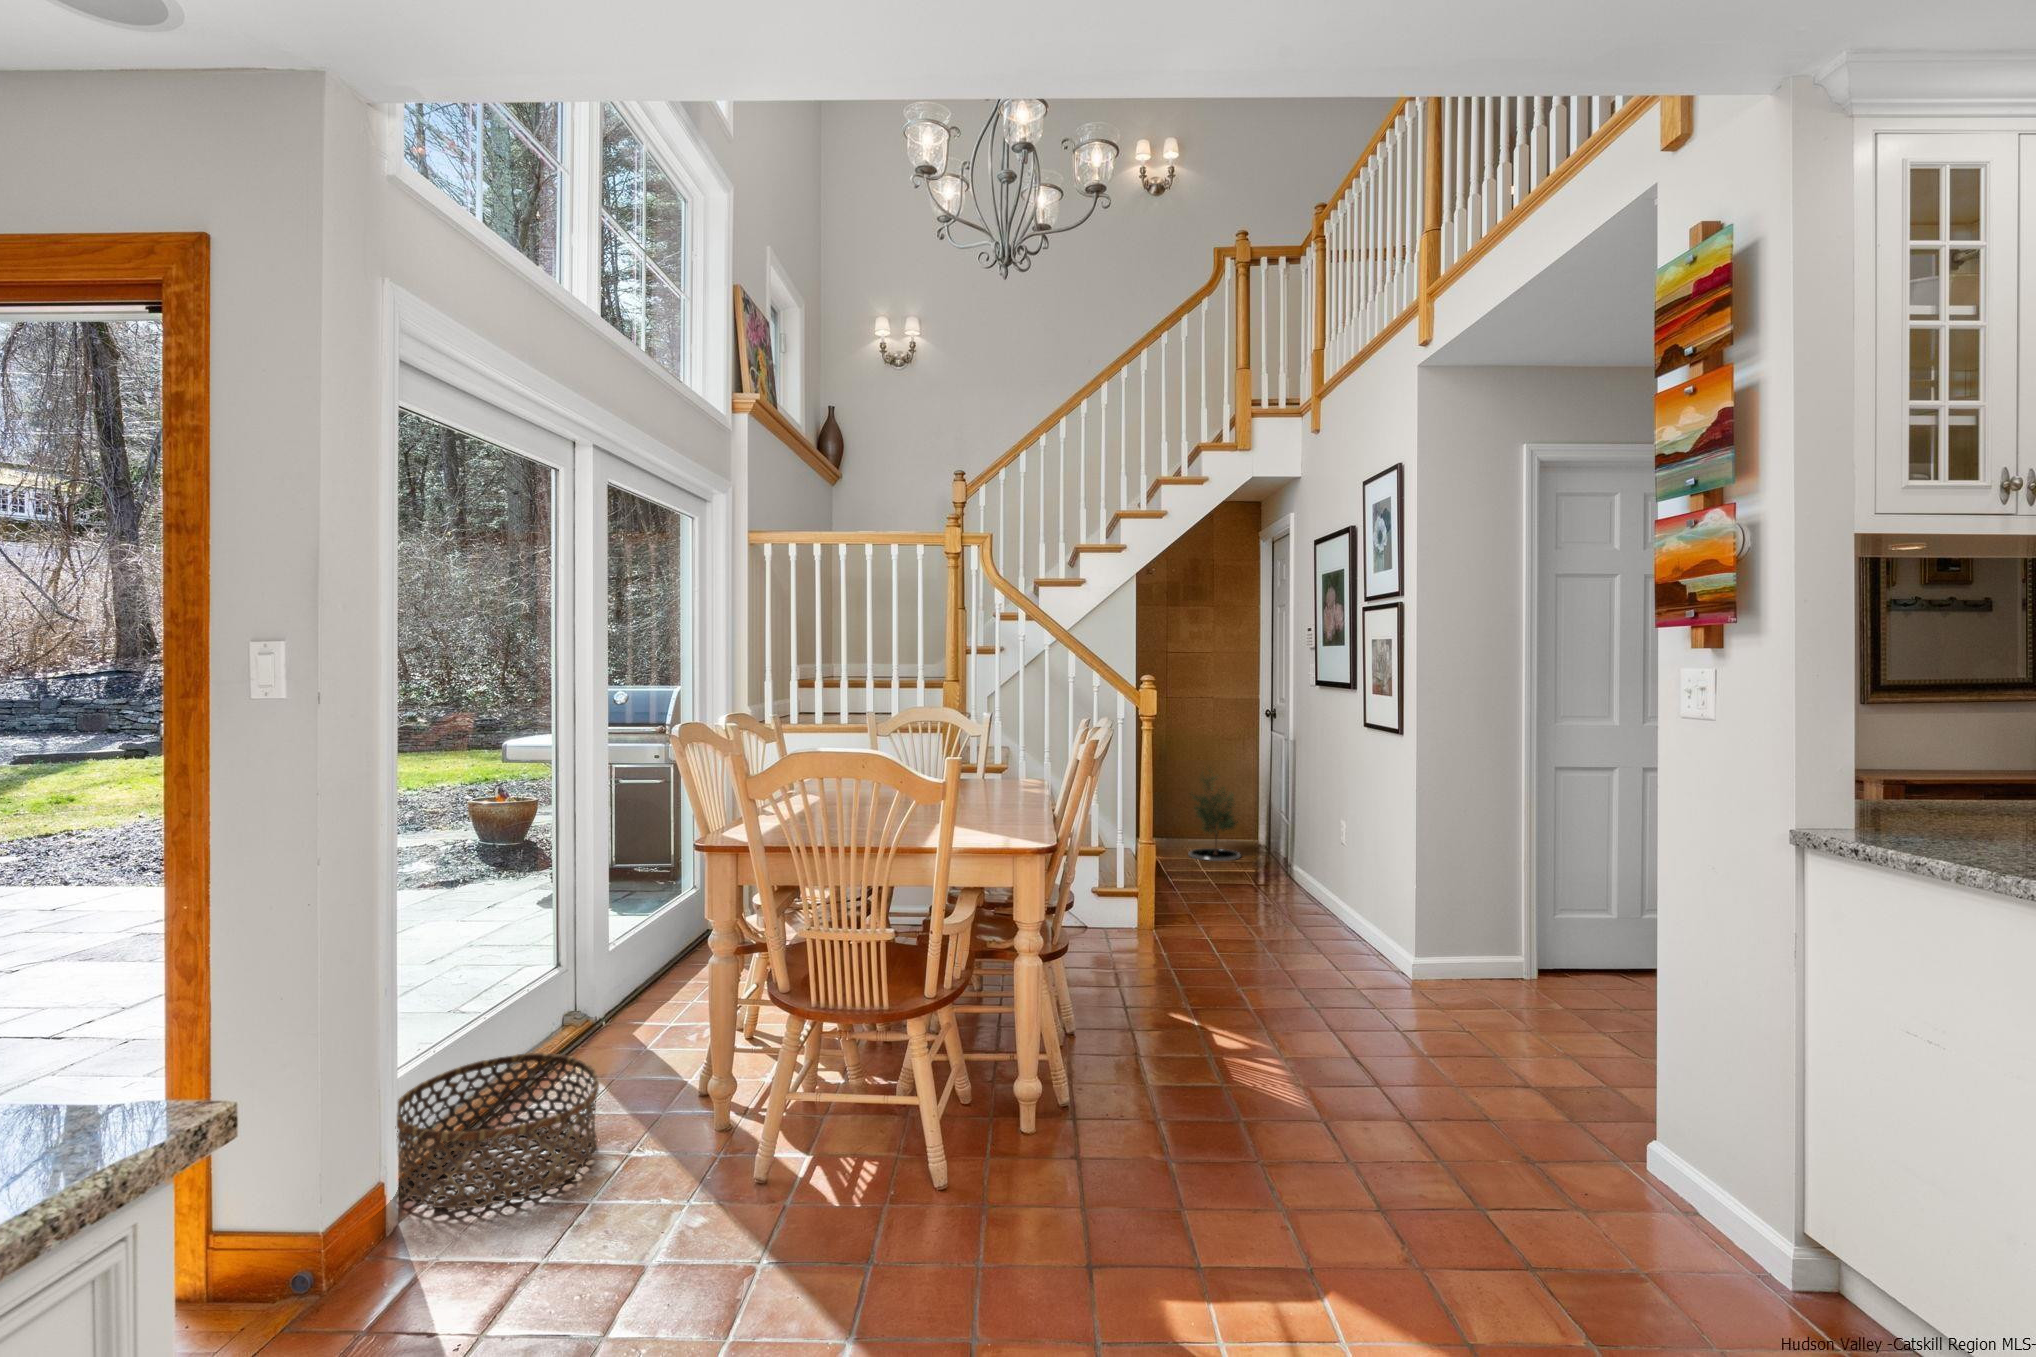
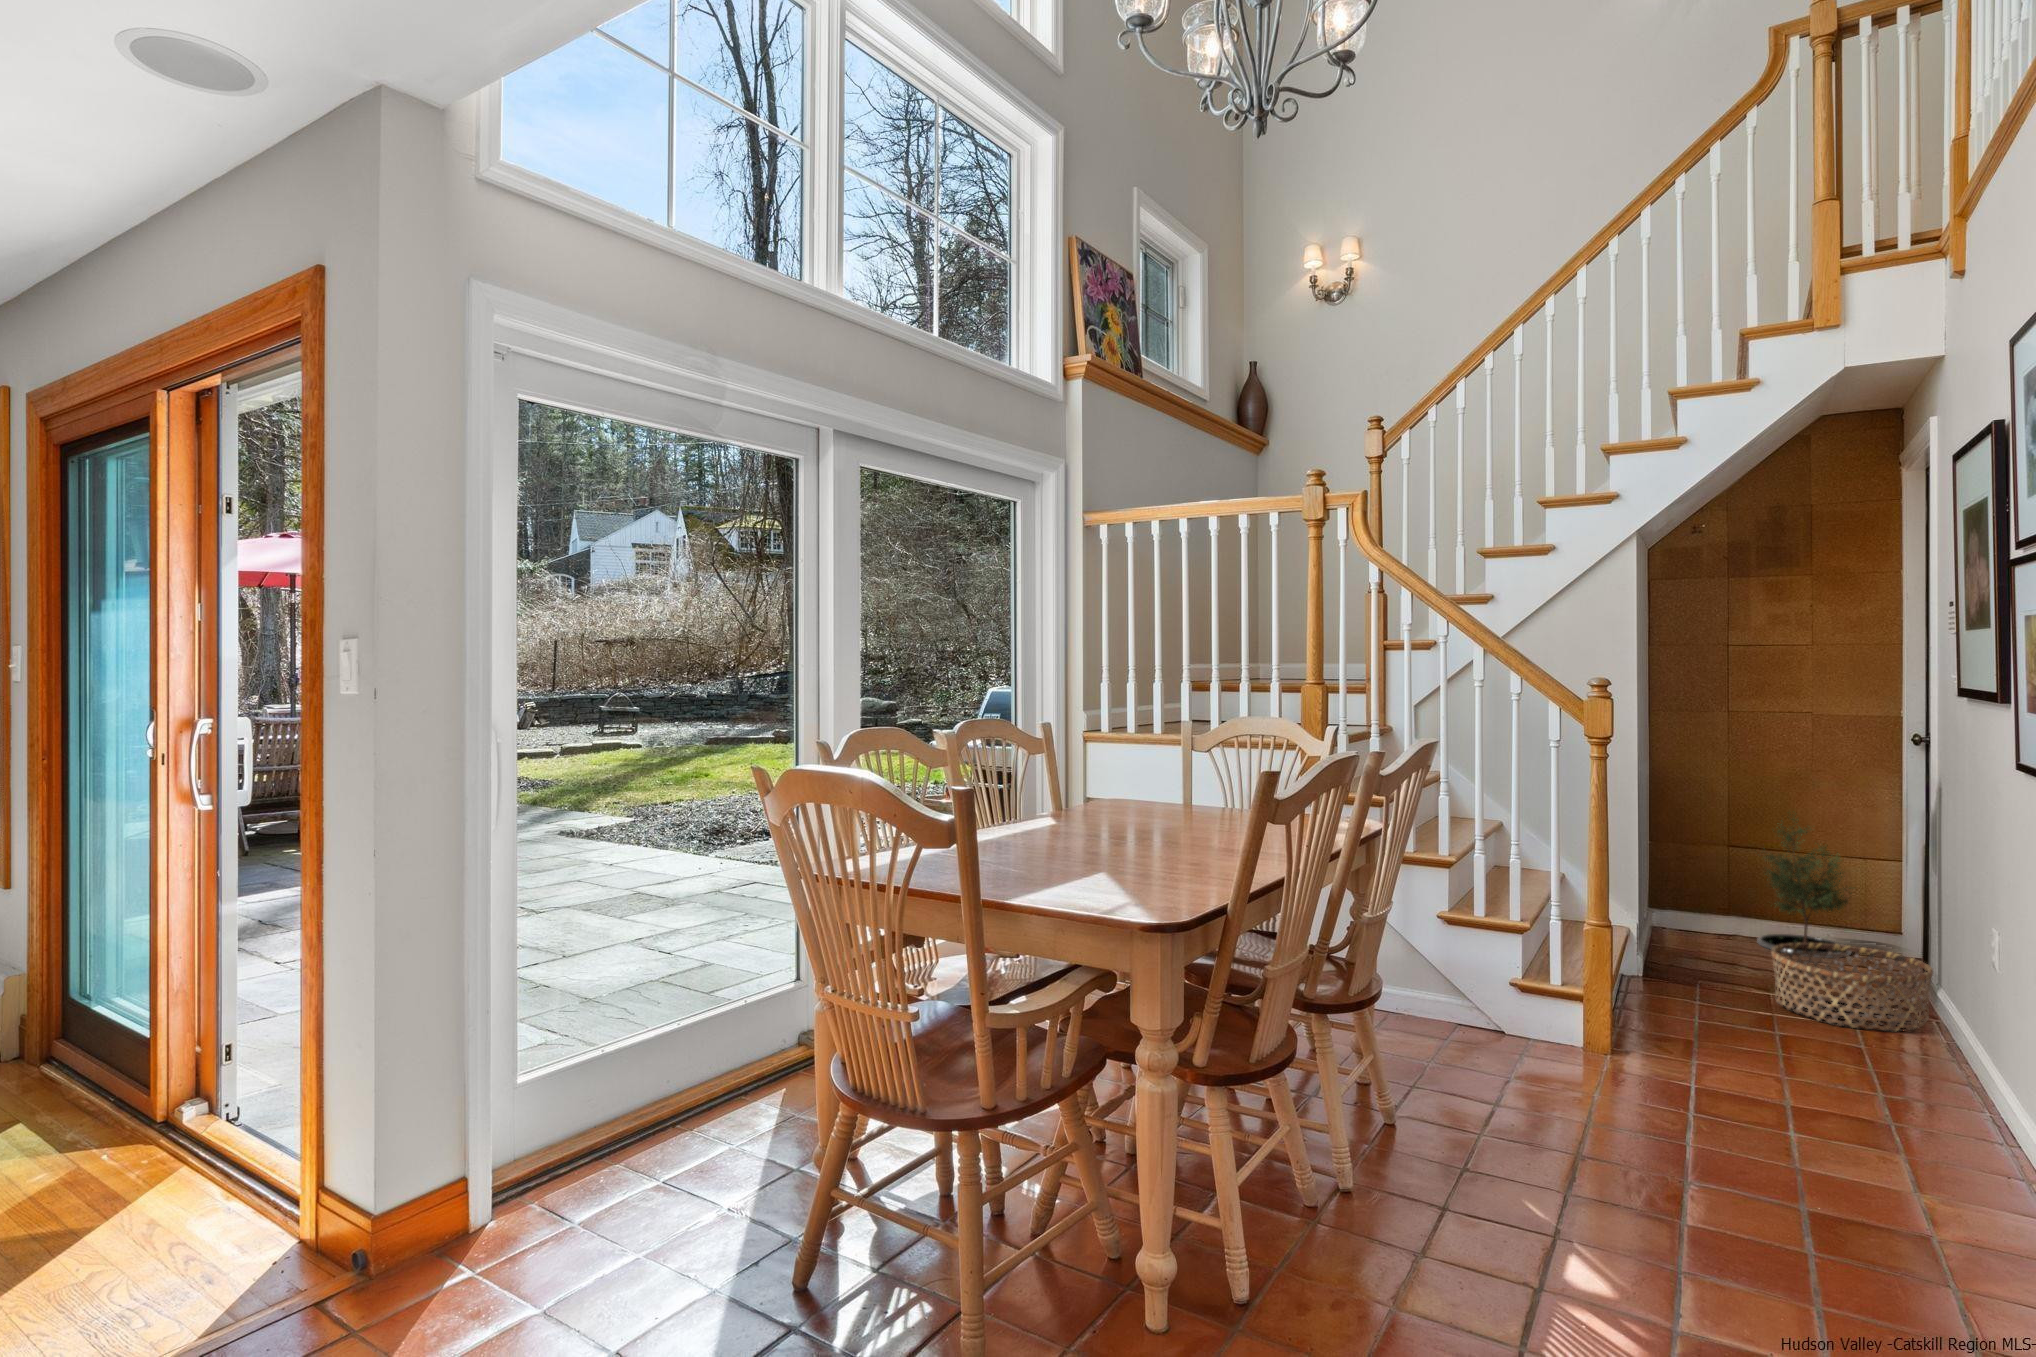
basket: present [395,1053,599,1210] -> present [1771,942,1933,1031]

